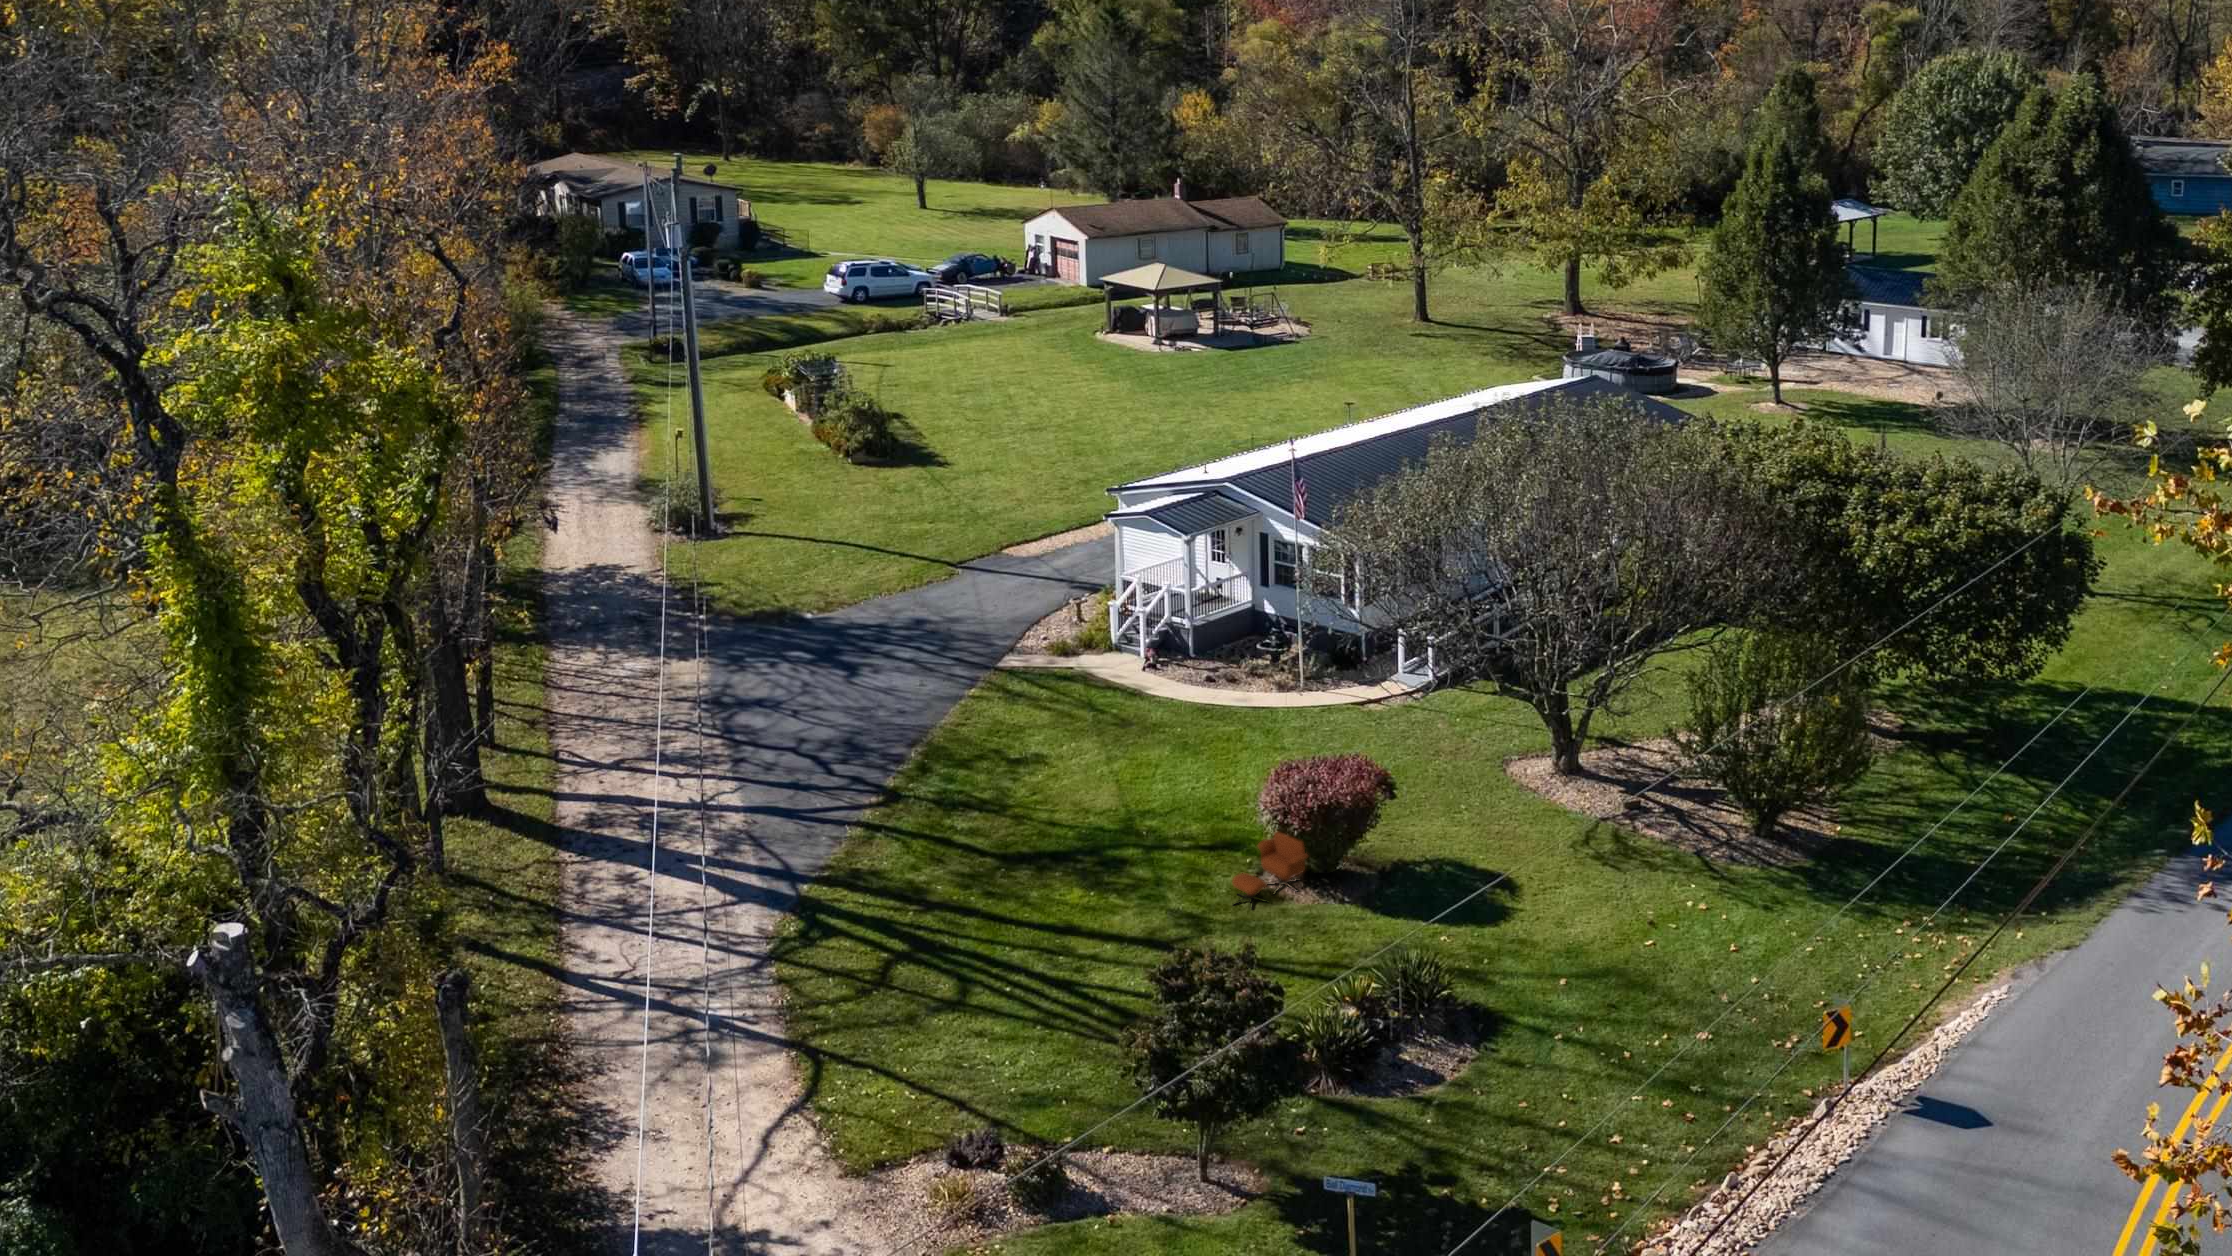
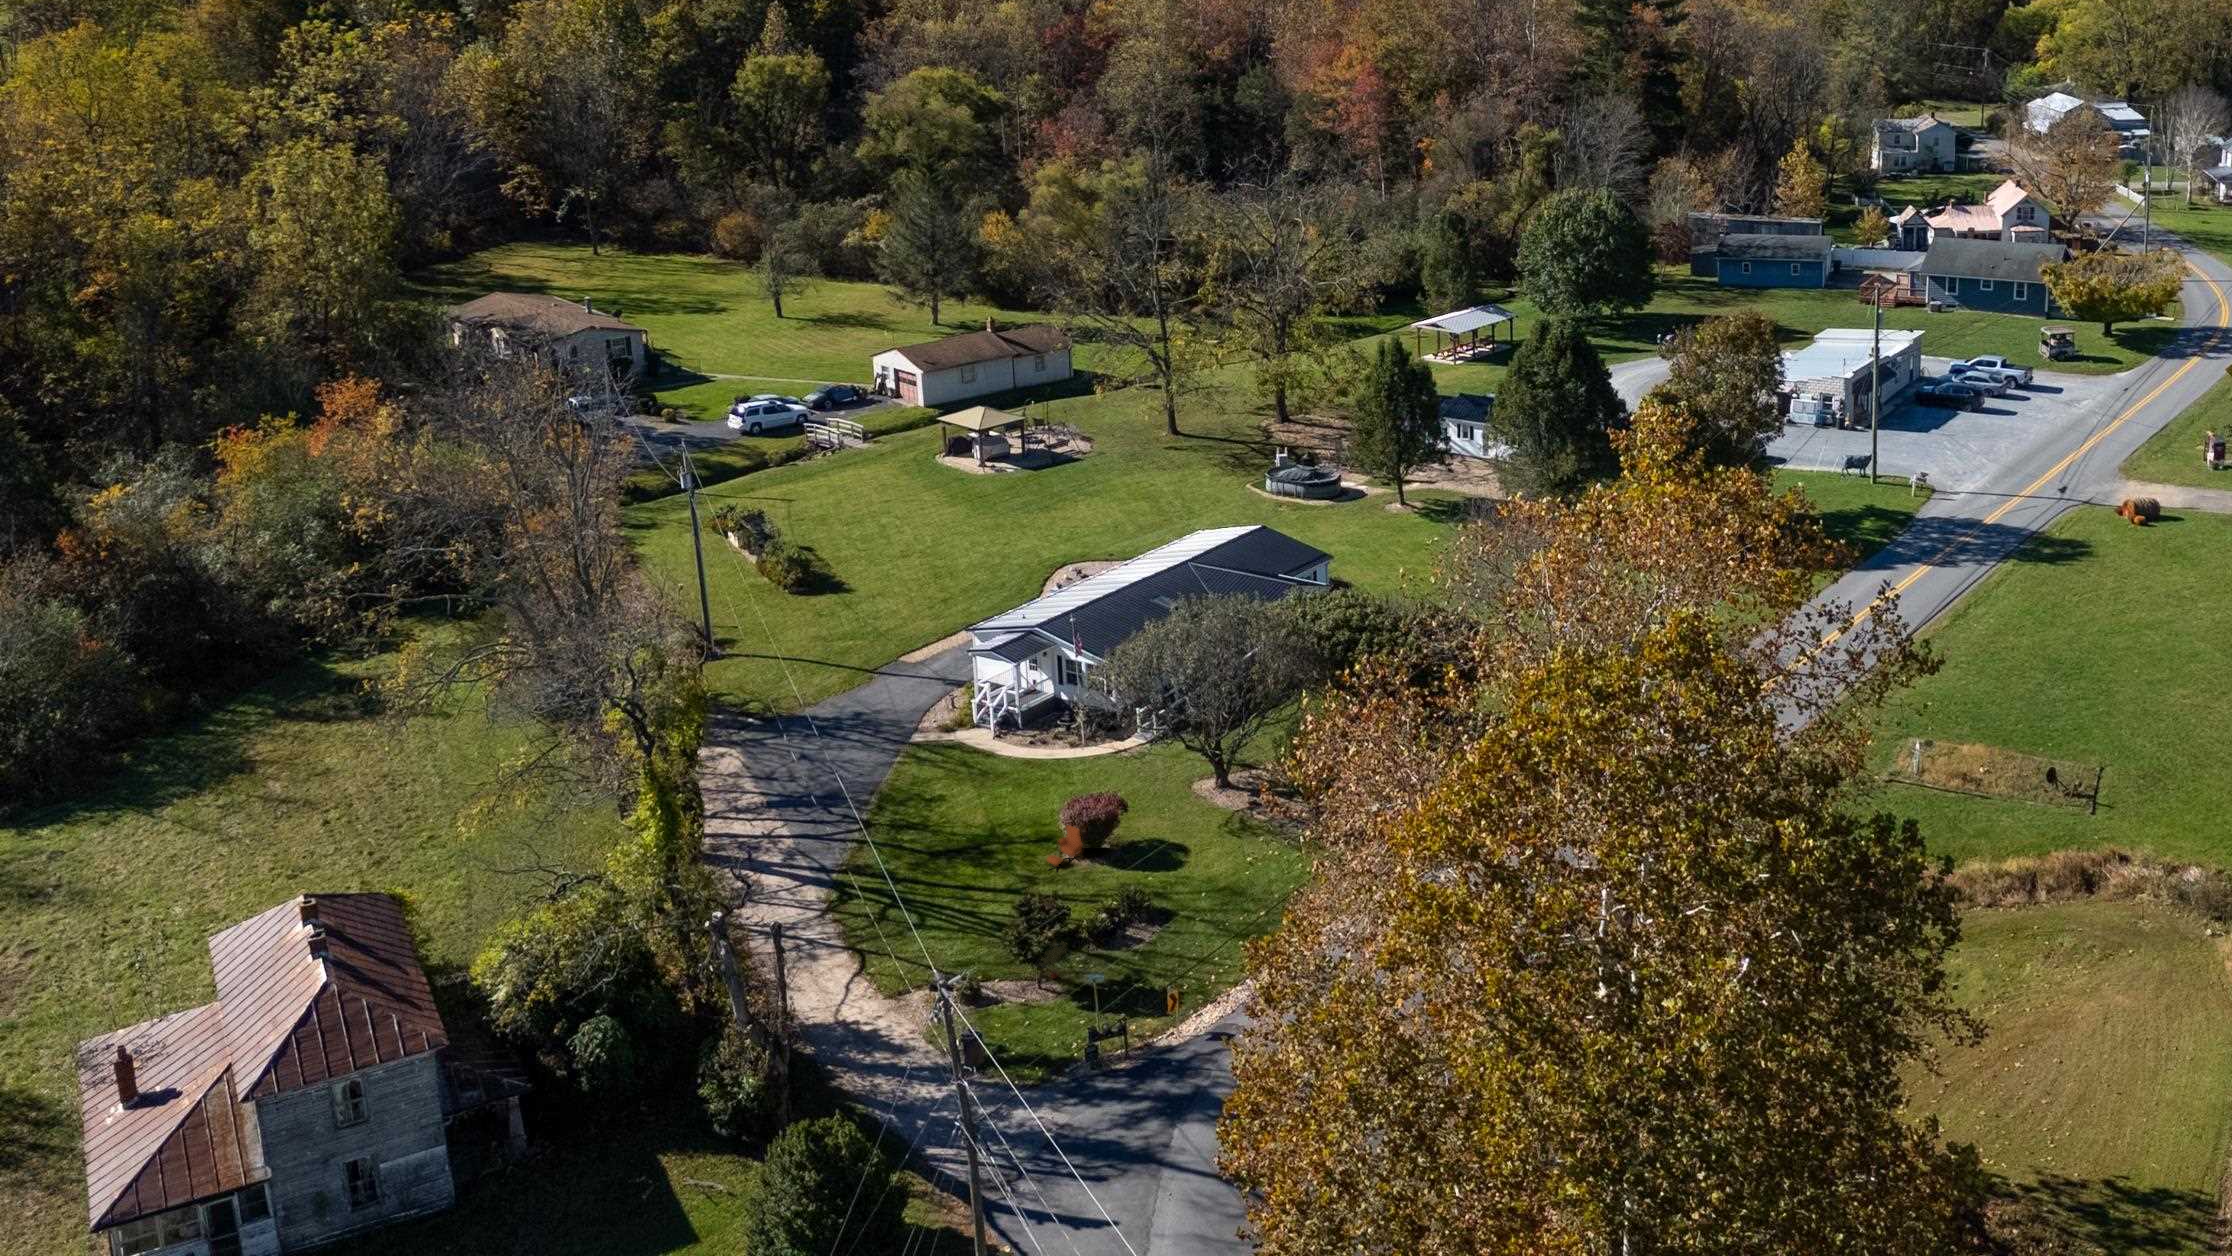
potted tree: none [1208,1063,1278,1162] -> present [1041,942,1067,979]

